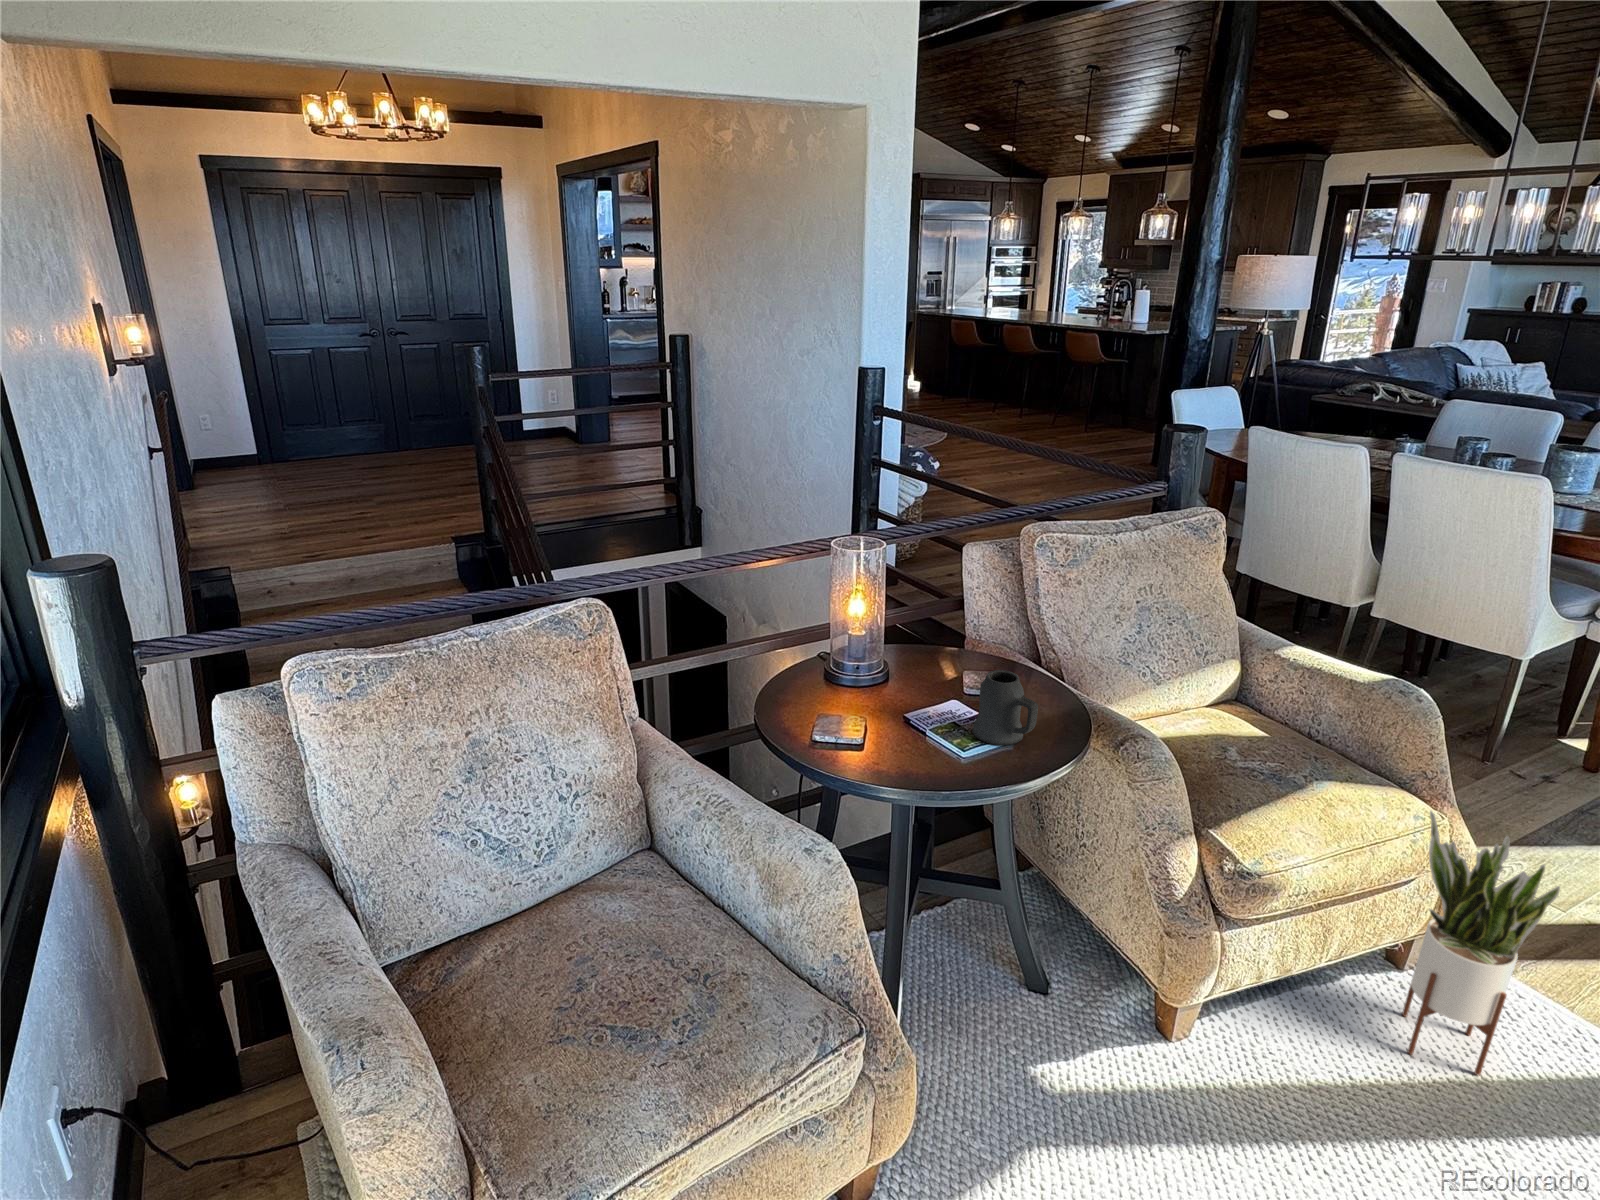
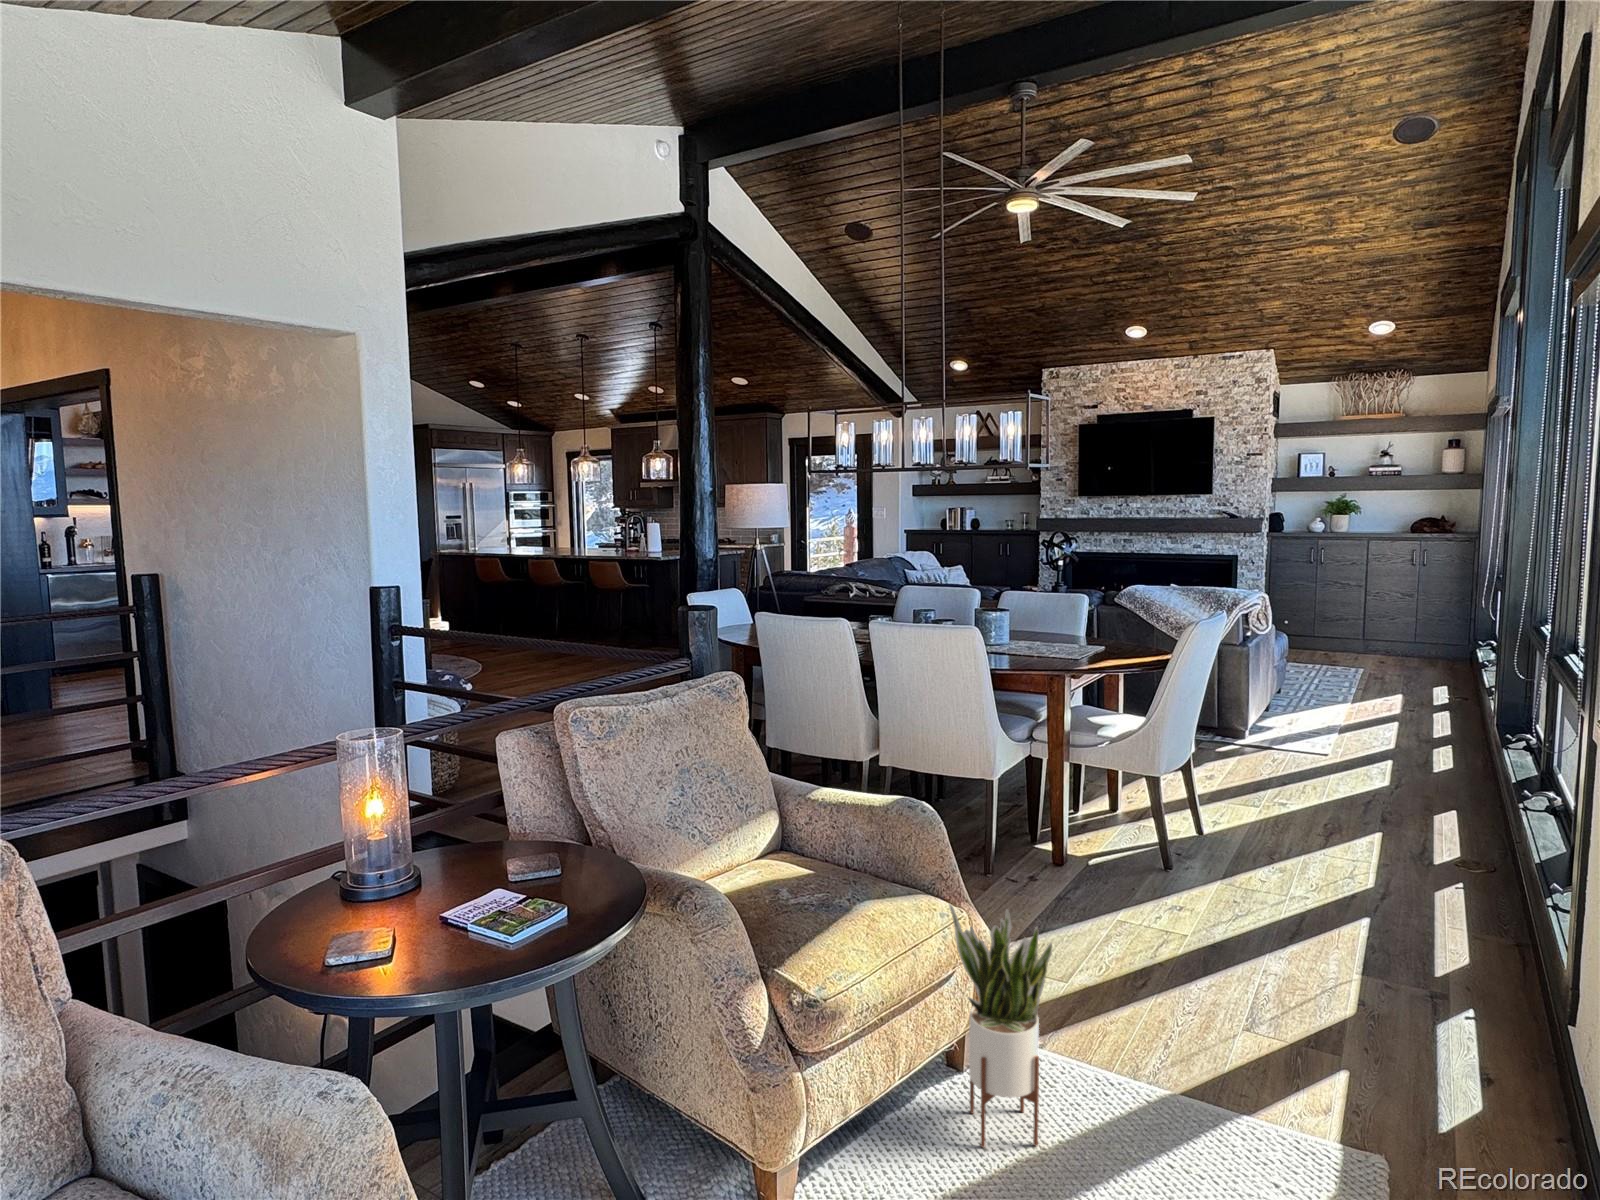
mug: present [972,670,1038,745] -> none [520,840,587,922]

